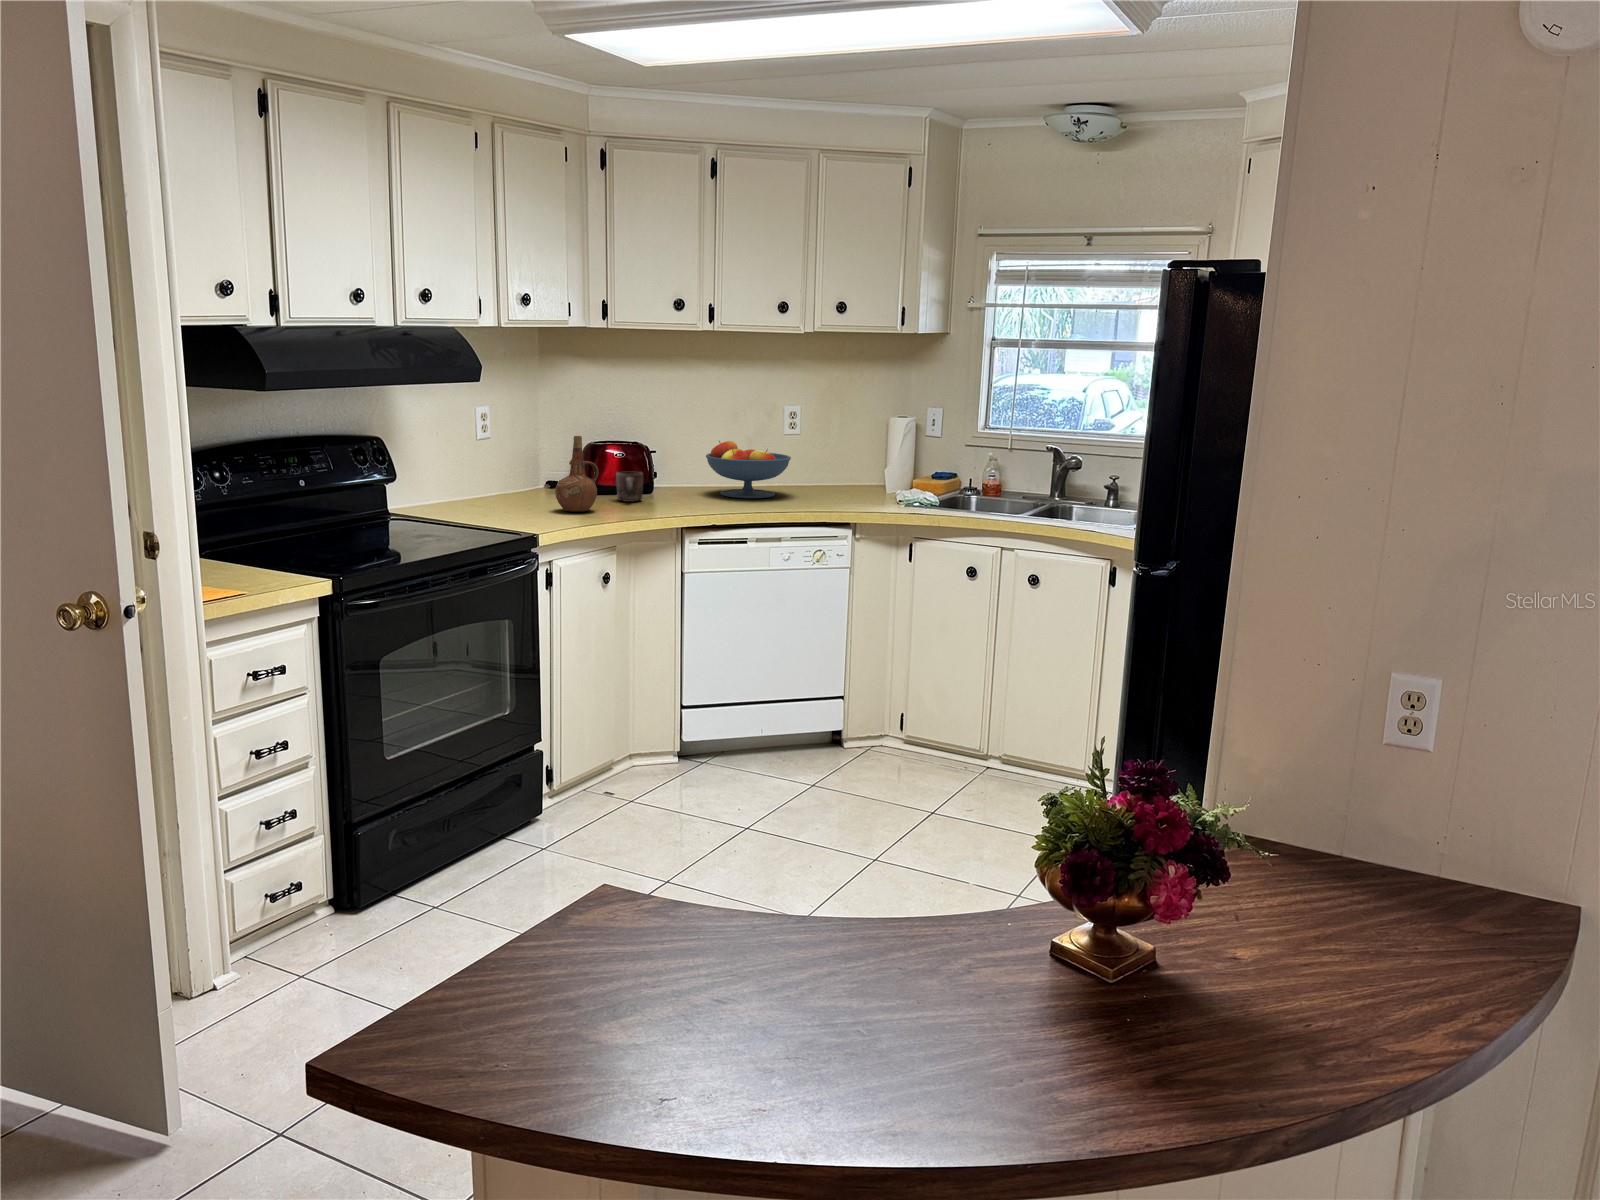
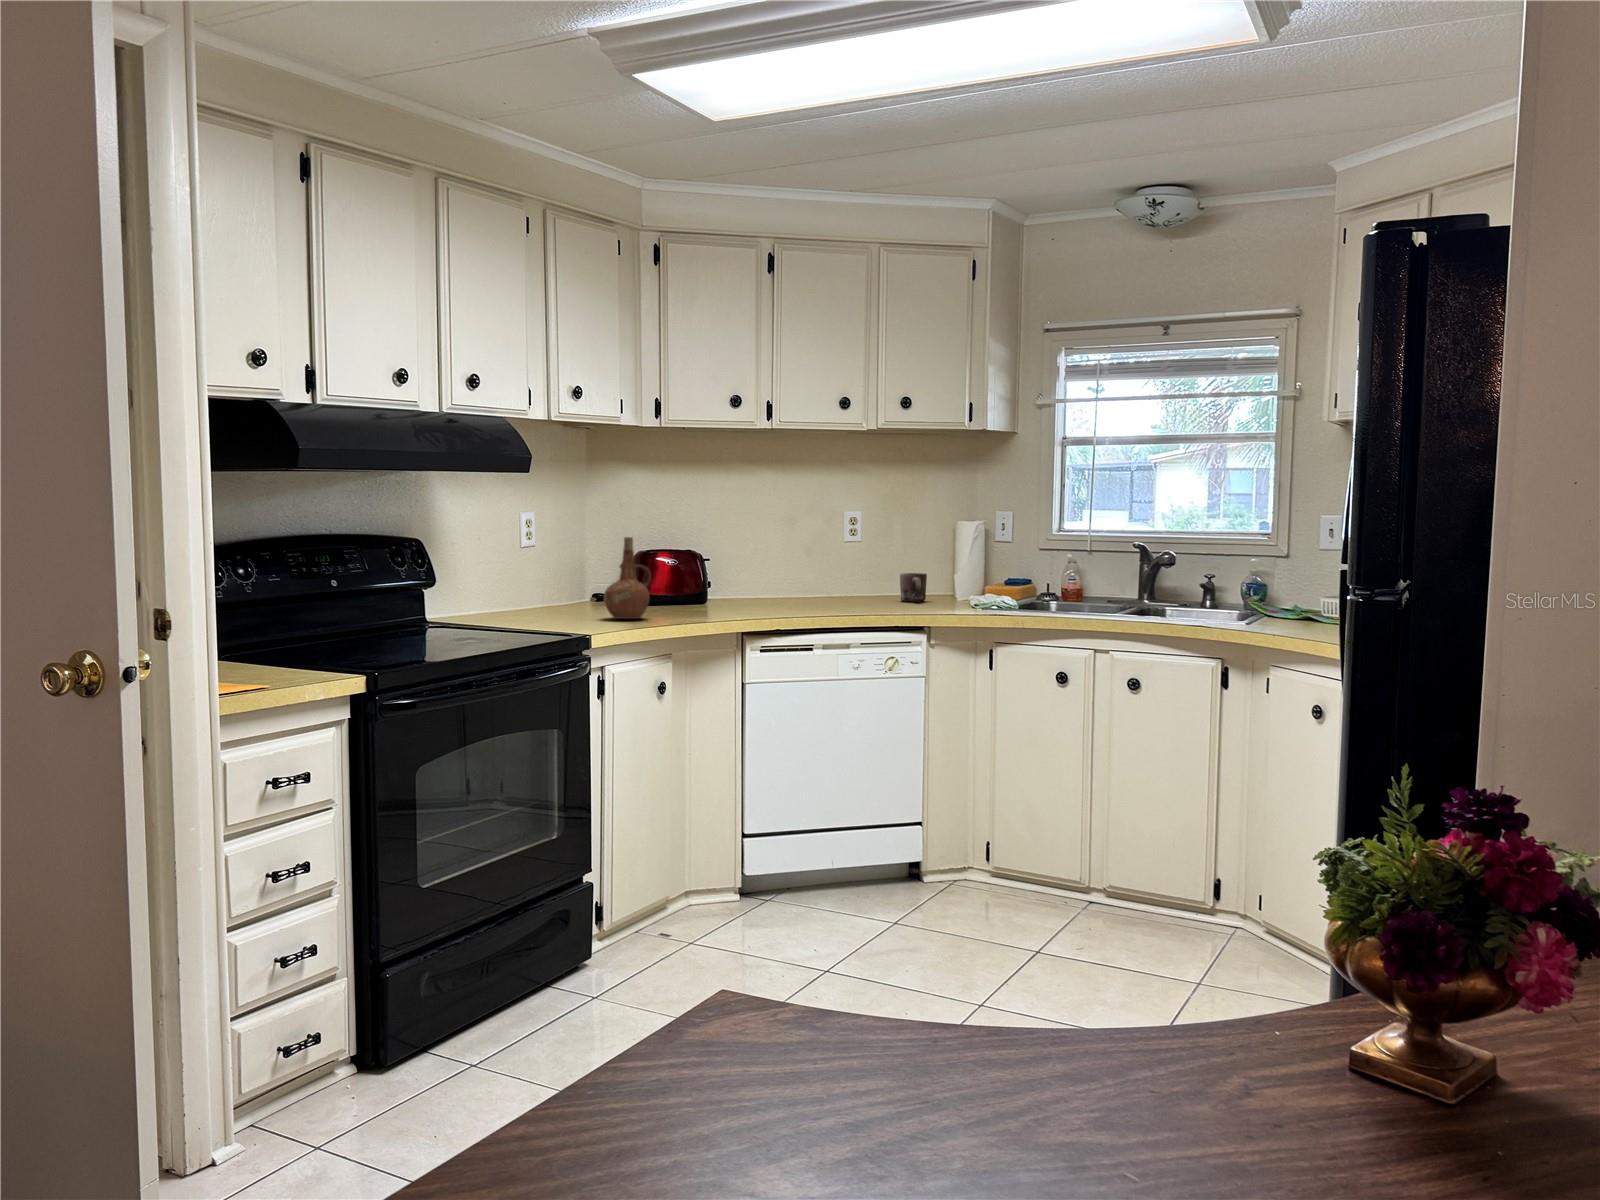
fruit bowl: present [706,441,791,498] -> none [763,547,855,607]
mug: present [616,472,643,502] -> present [900,573,927,602]

